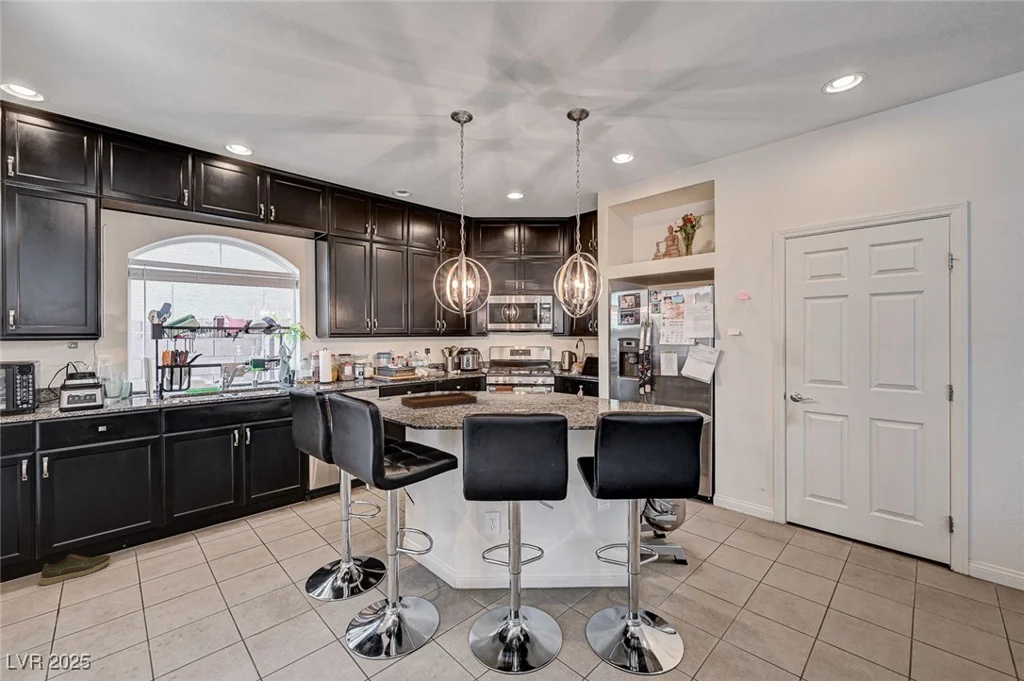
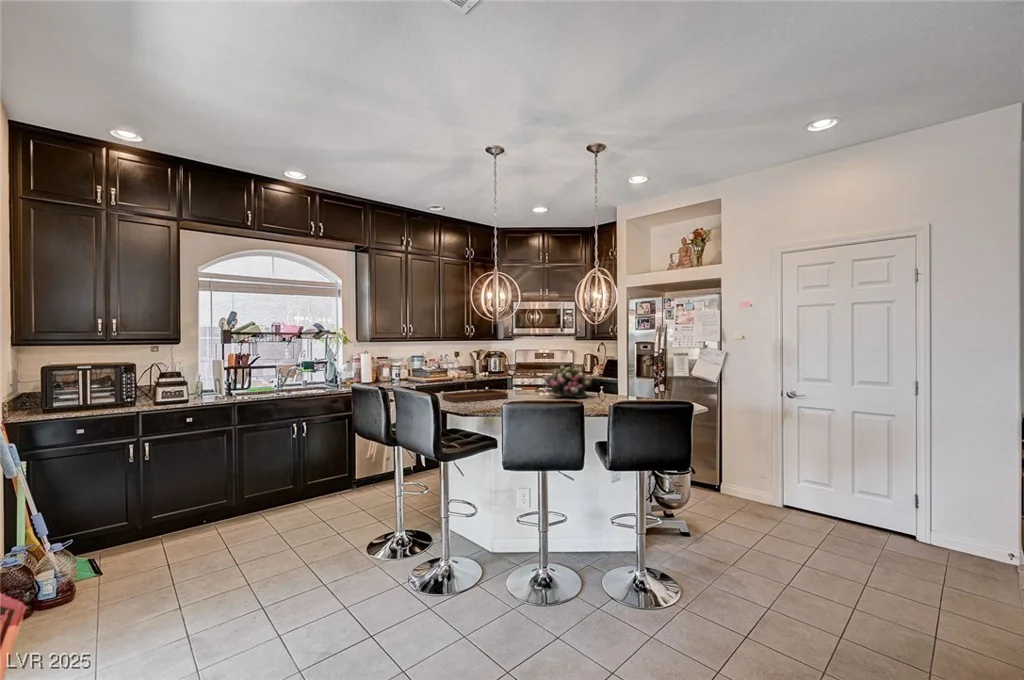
flower arrangement: none [518,365,574,402] -> present [543,366,593,398]
shoe: present [39,554,111,585] -> none [142,525,196,549]

